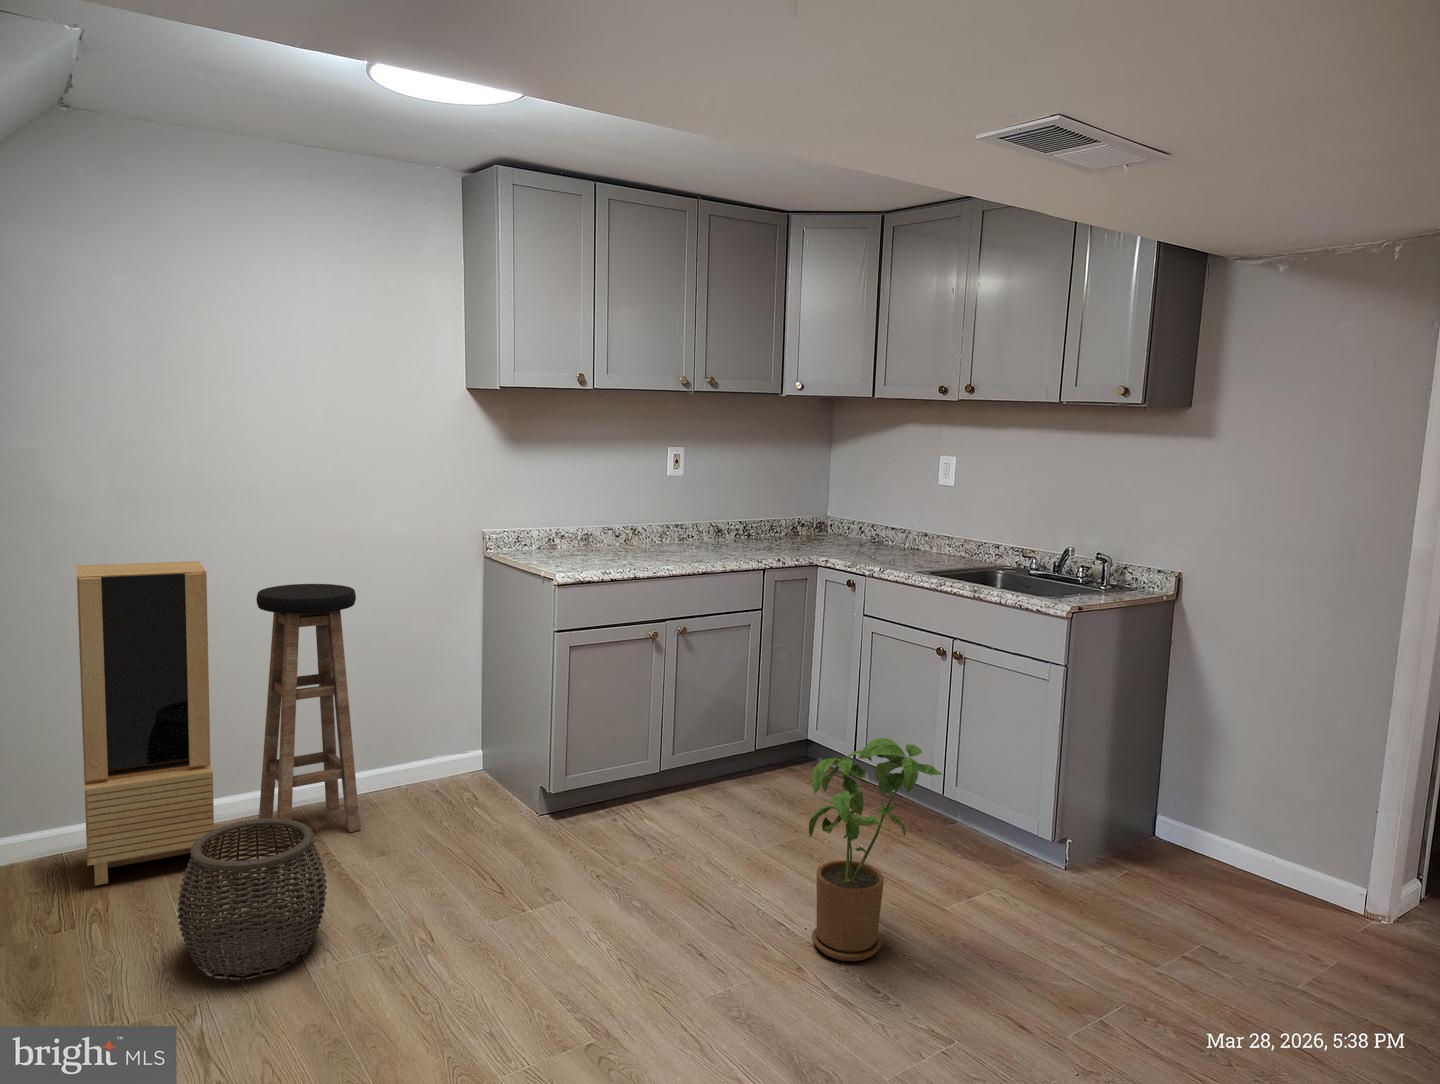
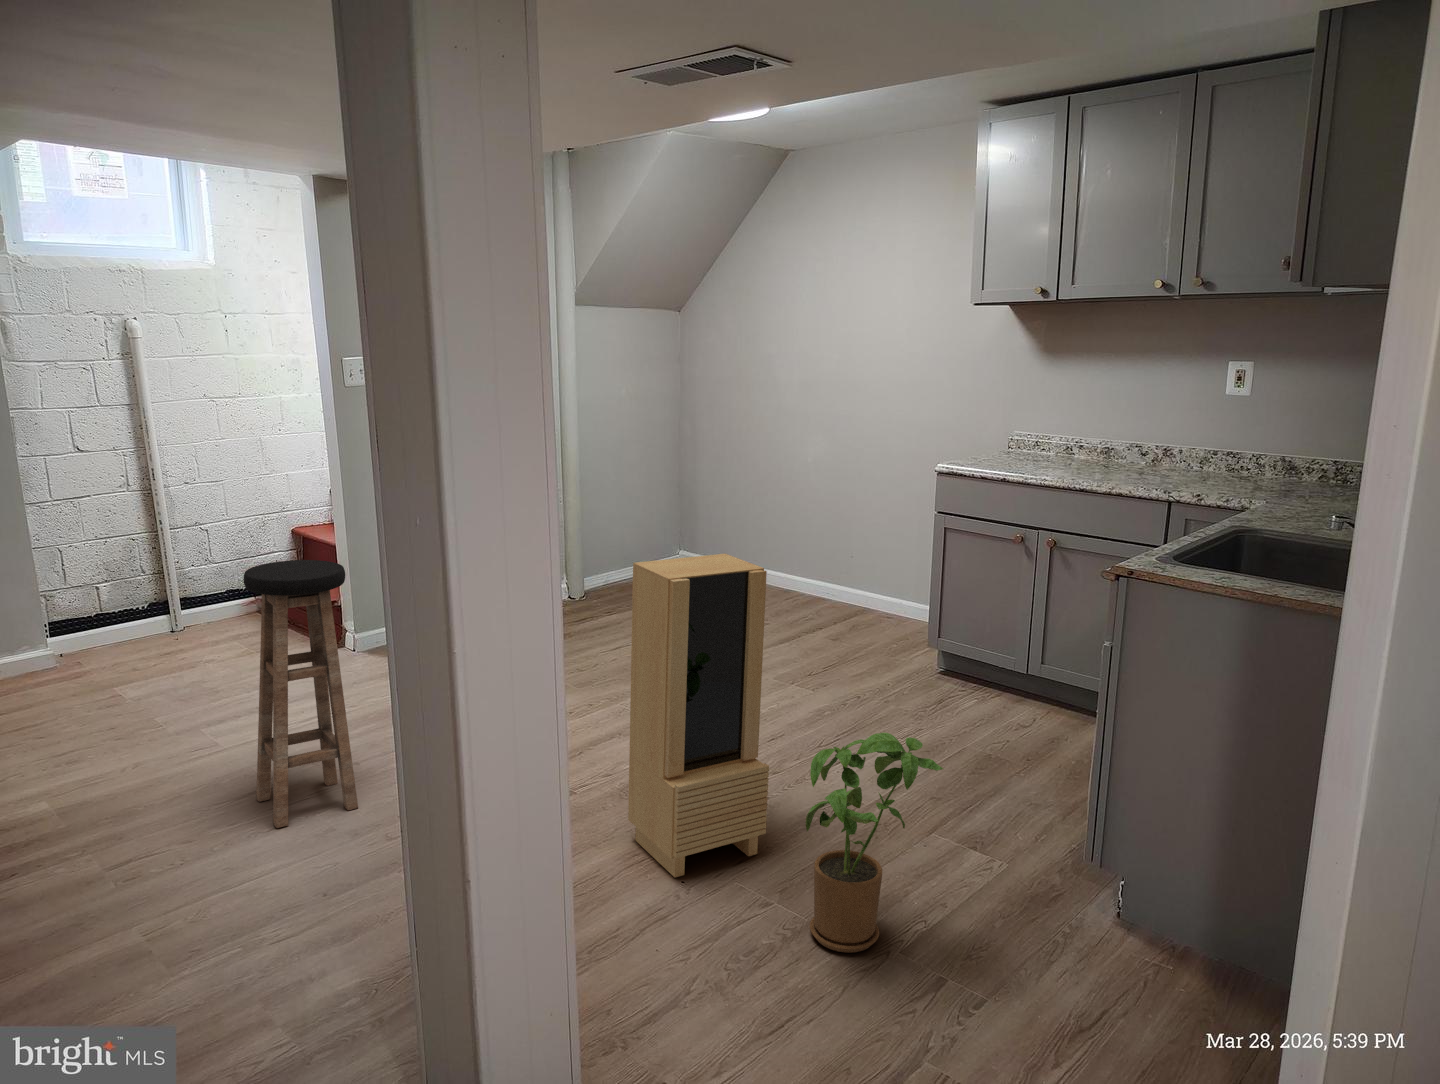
storage cabinet: present [77,561,214,885] -> present [628,554,769,877]
woven basket: present [177,819,327,977] -> none [172,810,322,971]

